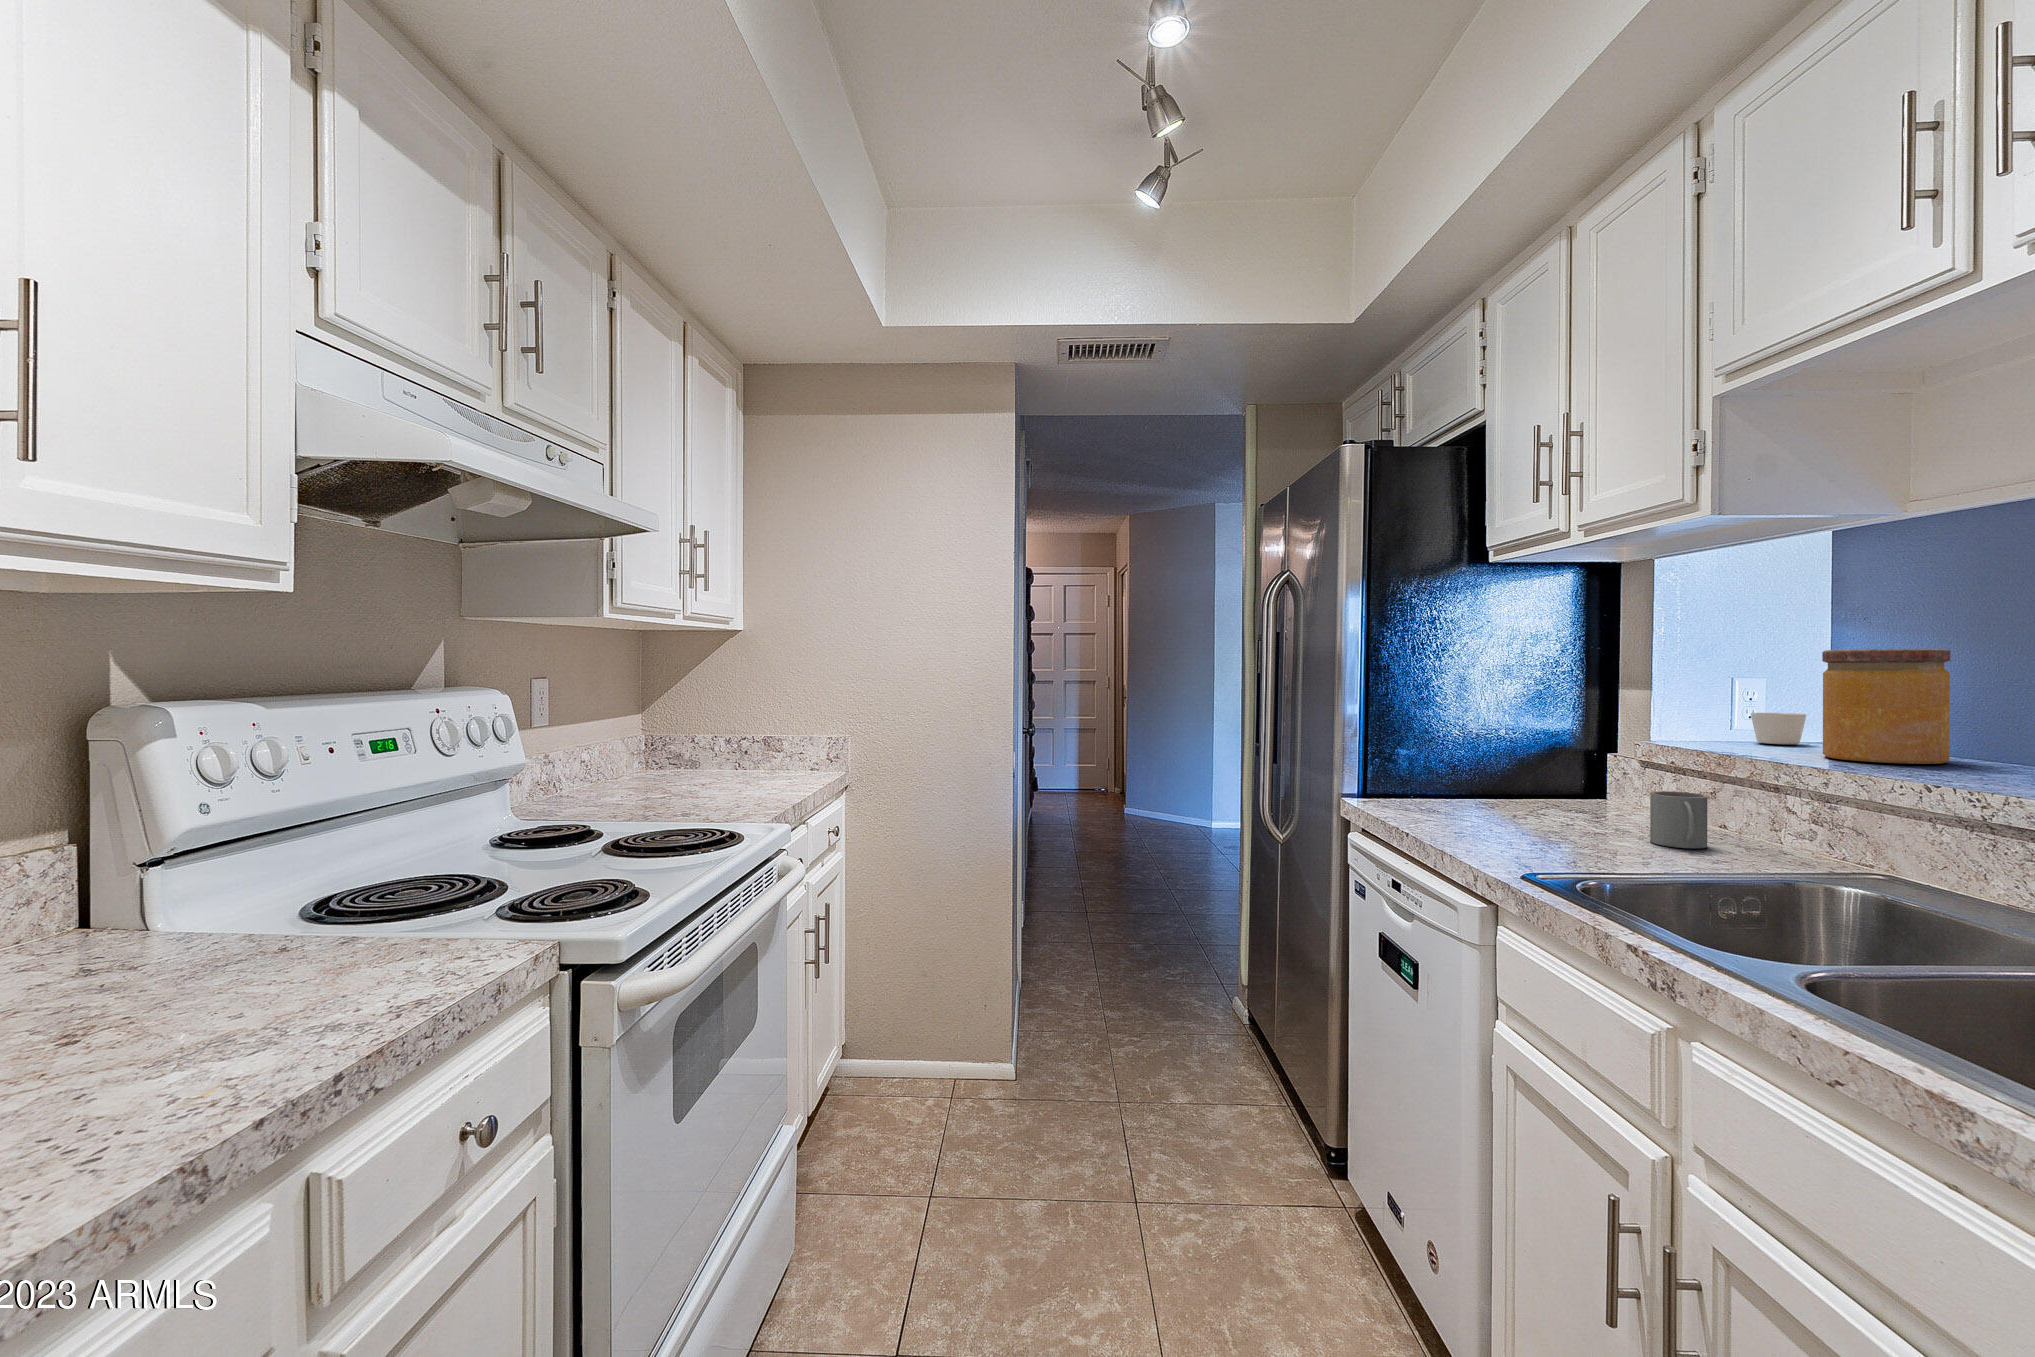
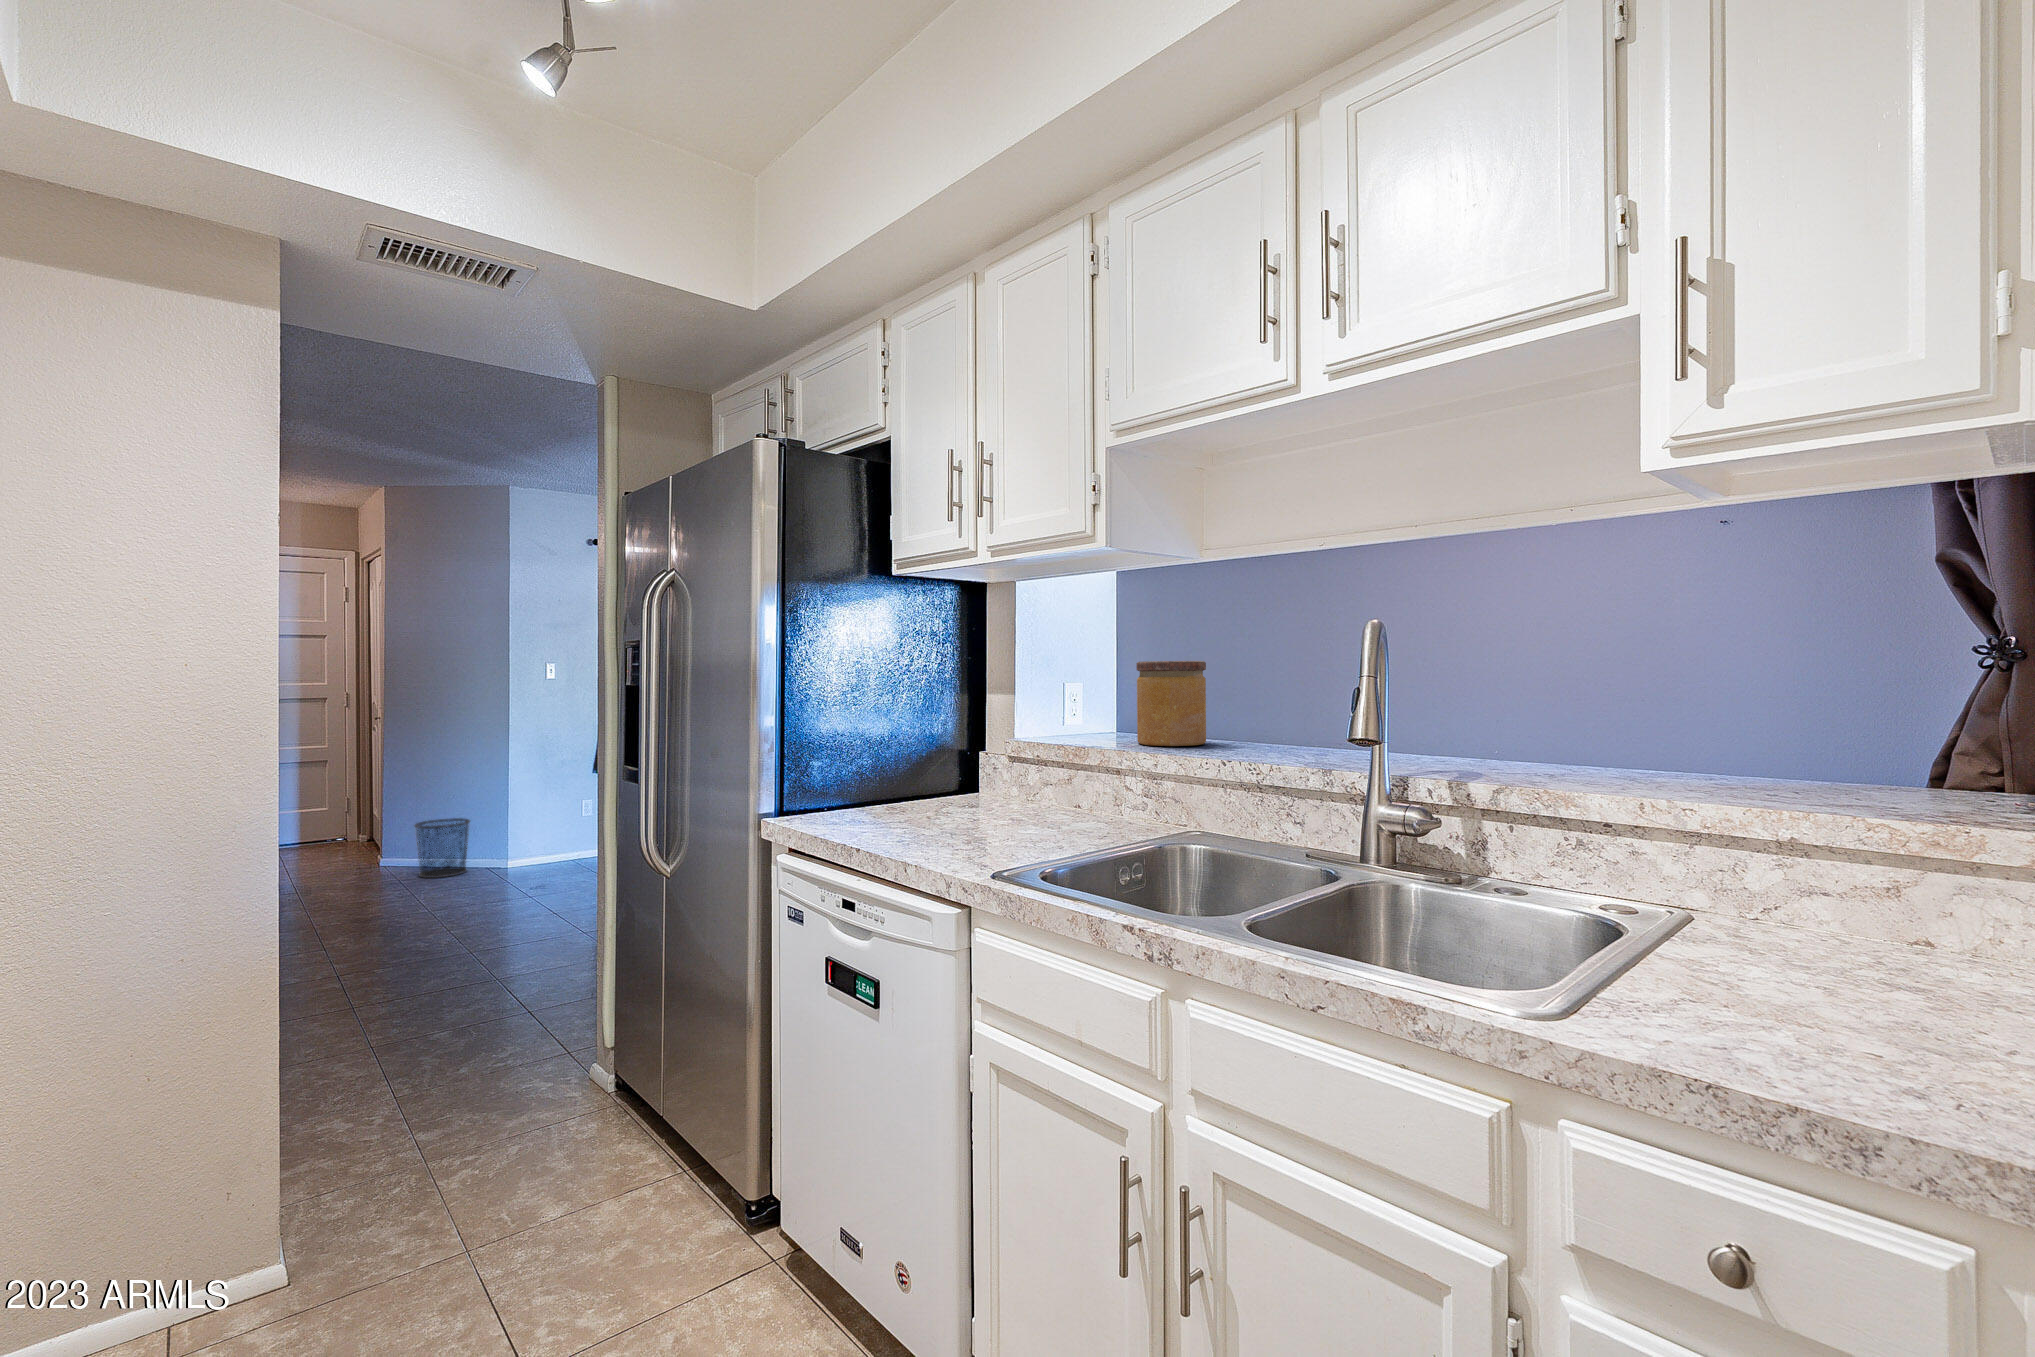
candle: present [1751,713,1806,744] -> none [1080,711,1114,736]
waste bin: none [1146,782,1185,829] -> present [415,818,470,878]
mug: present [1650,791,1707,848] -> none [1044,781,1083,828]

